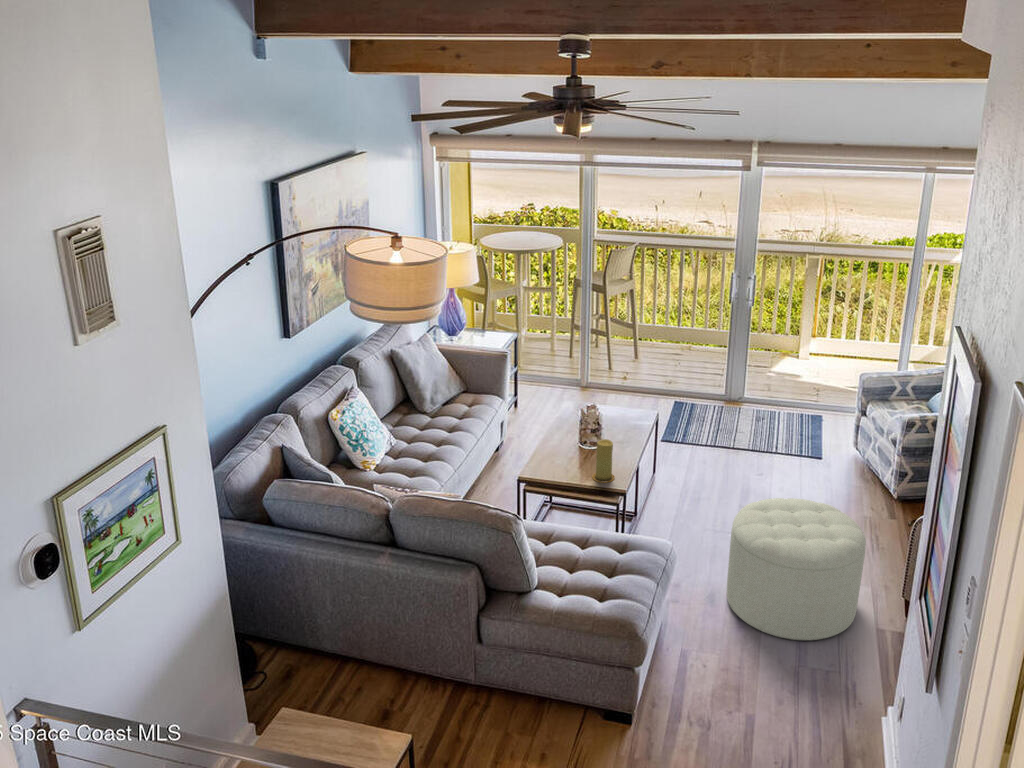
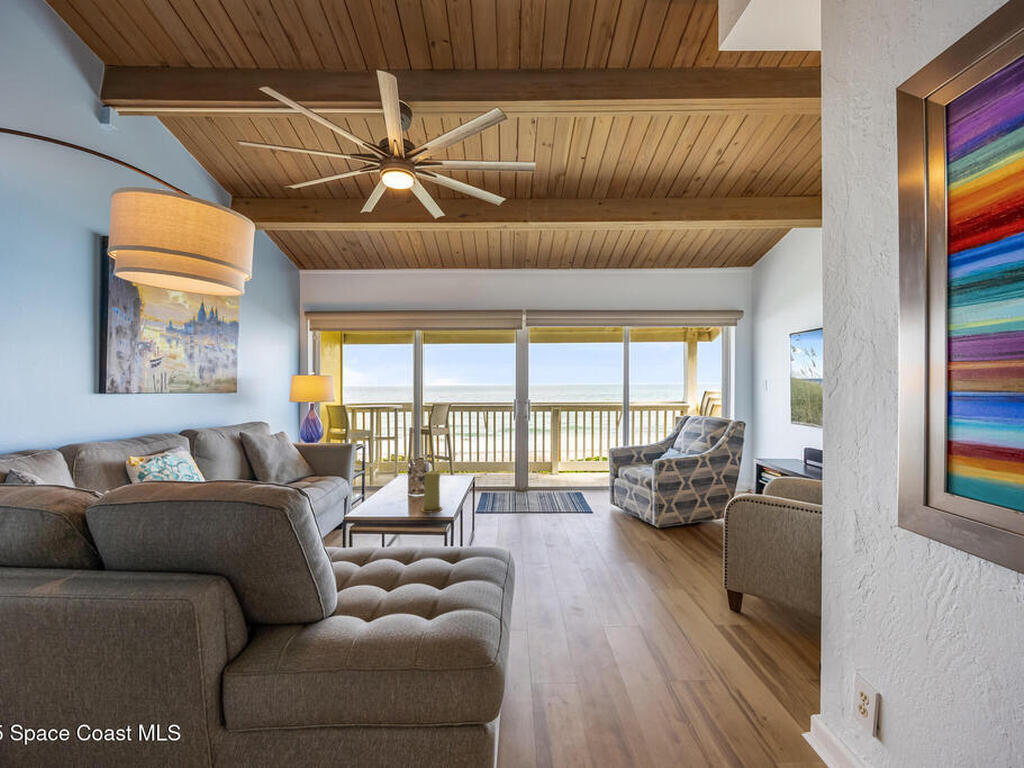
ottoman: present [727,498,866,640] -> none [560,507,691,650]

